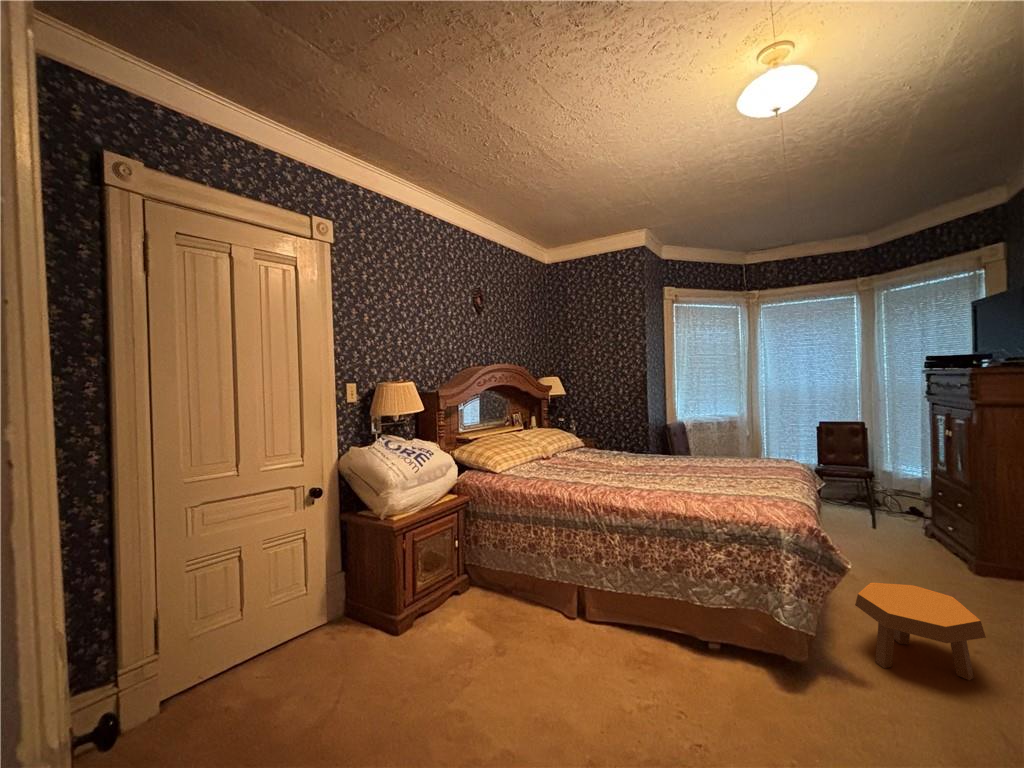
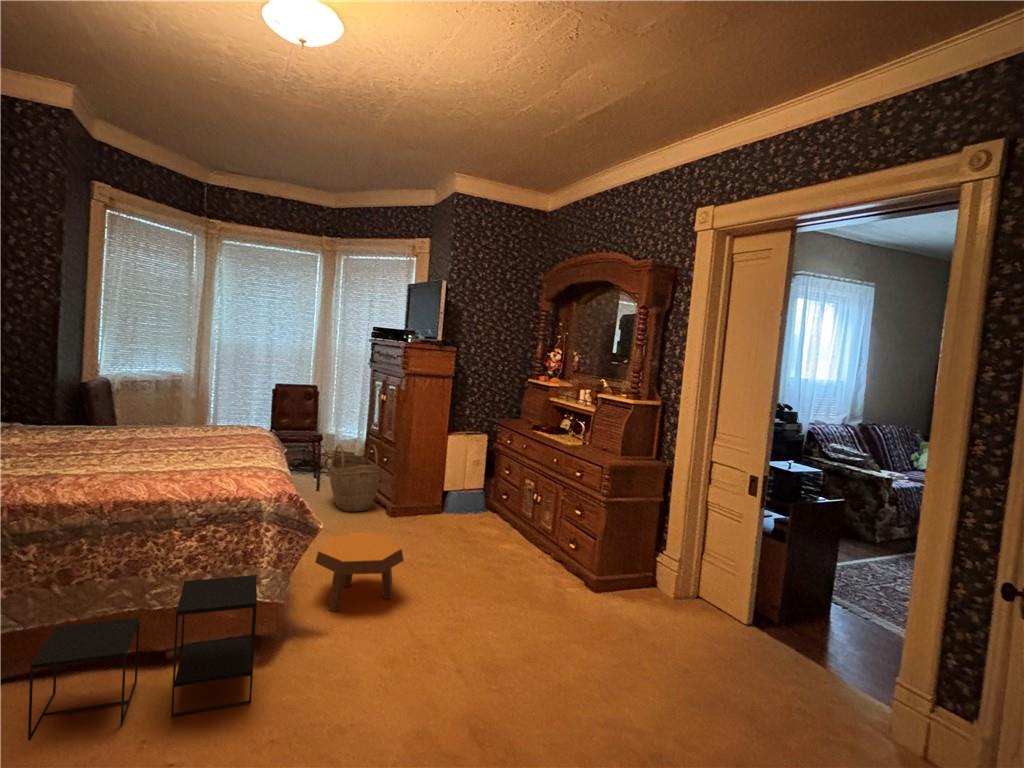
woven basket: none [884,484,953,562] -> present [330,444,379,512]
side table: none [618,587,783,724] -> present [28,575,257,741]

